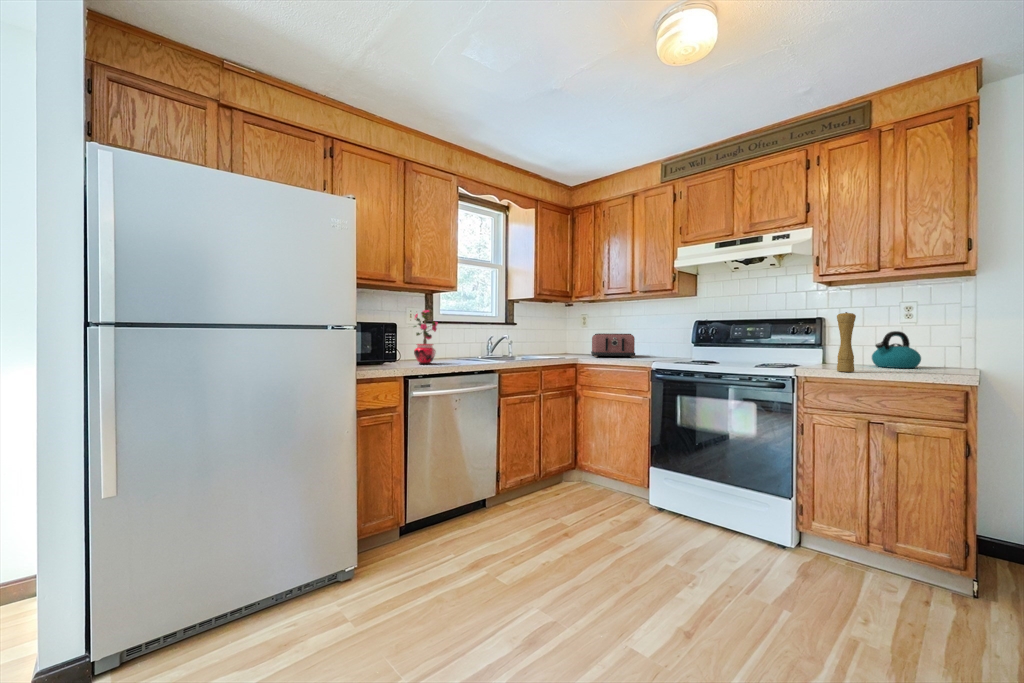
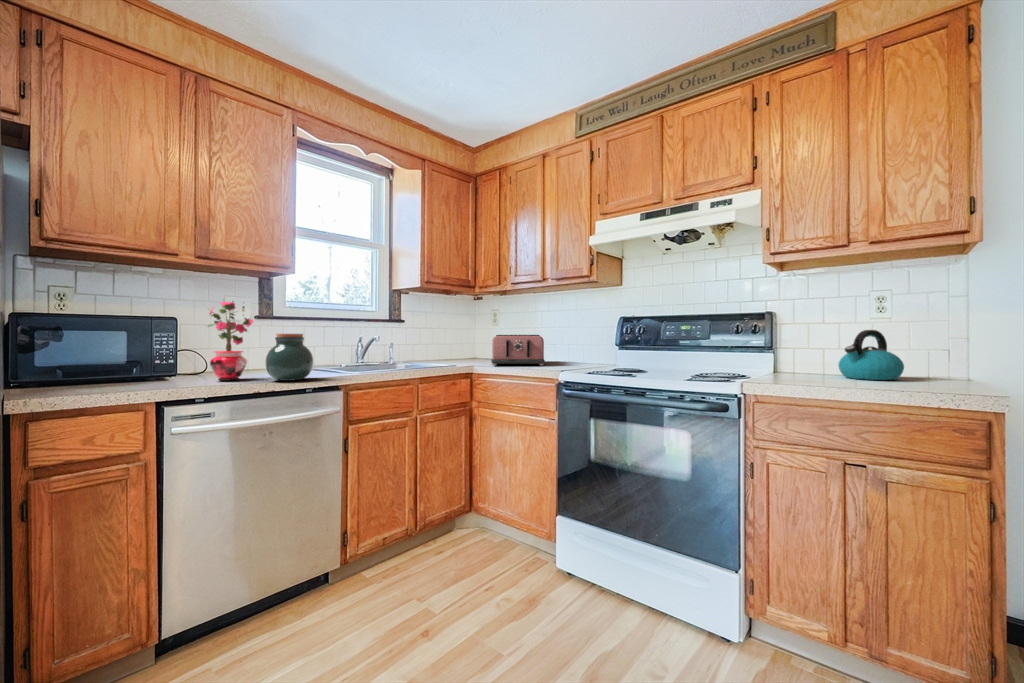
pepper mill: present [837,312,856,372] -> none [797,302,823,389]
jar: none [453,332,482,364] -> present [266,334,313,381]

